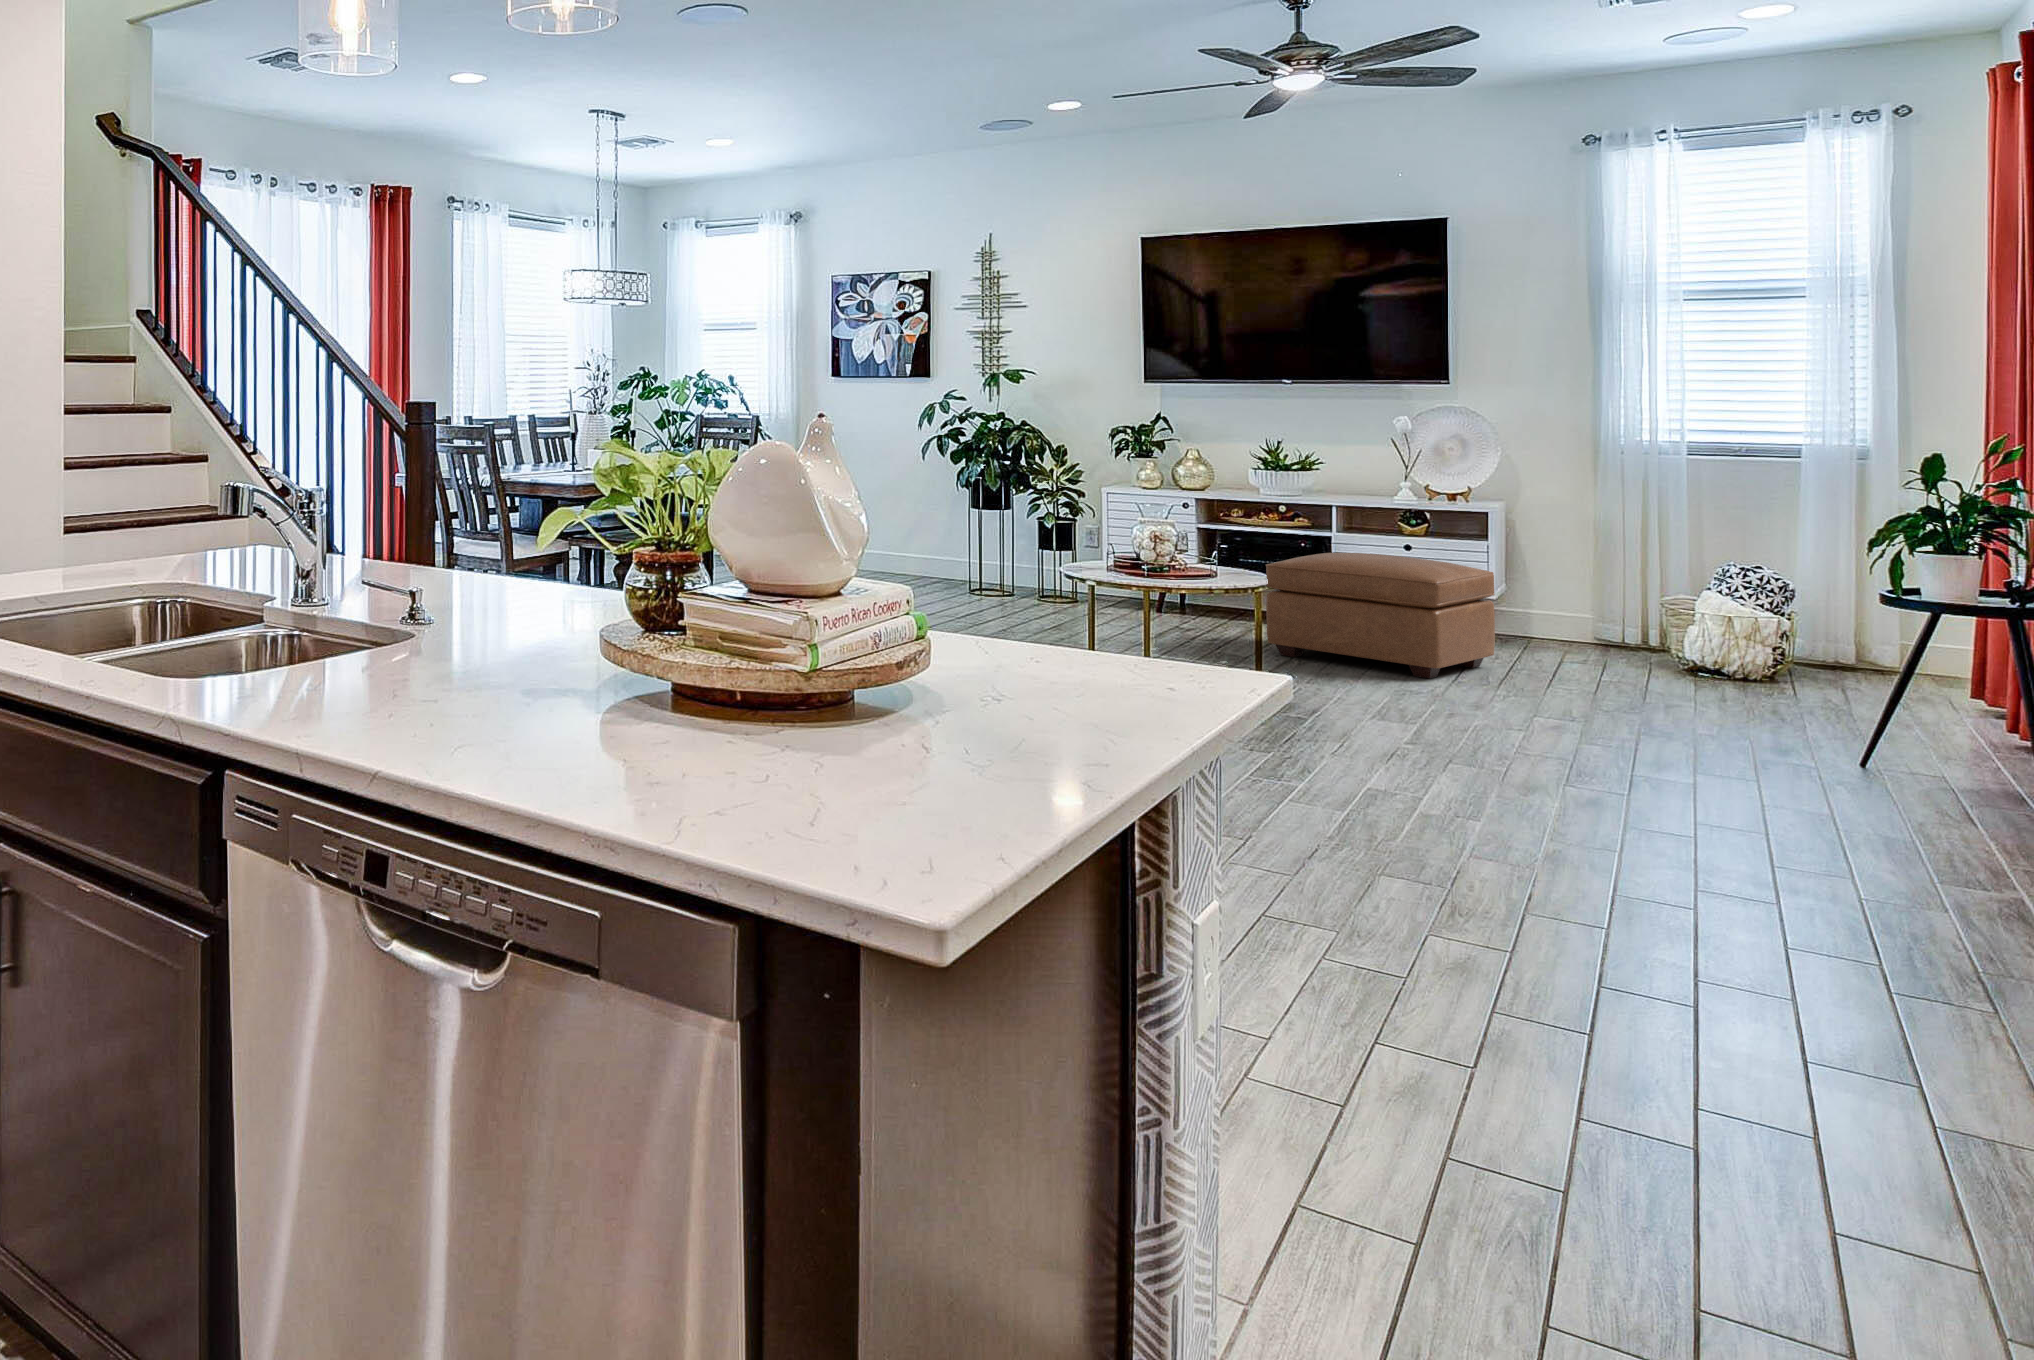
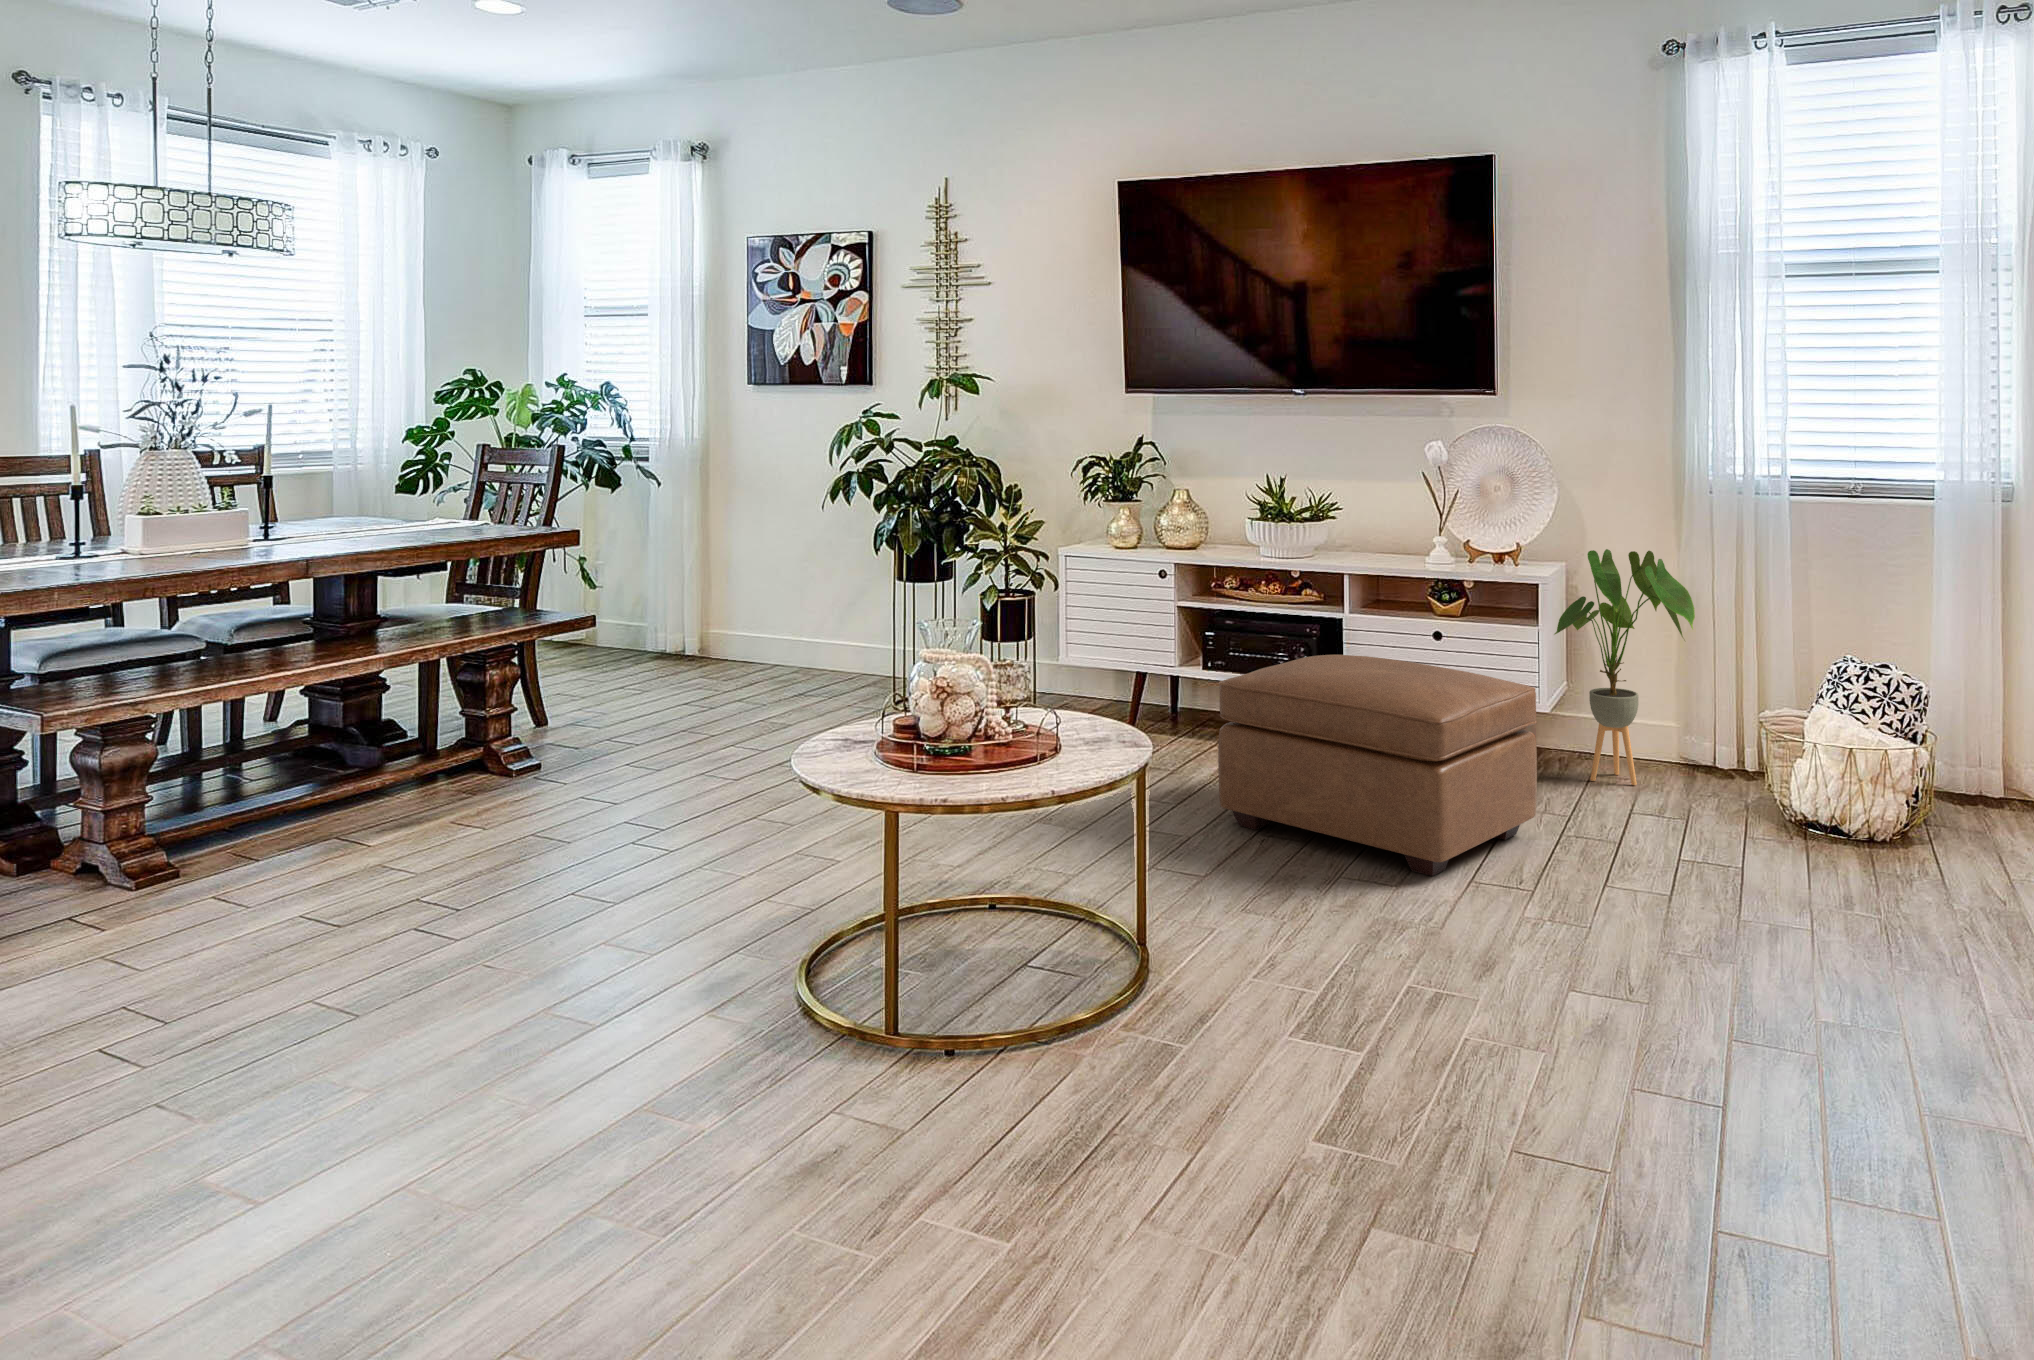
house plant: none [1497,490,1609,651] -> present [1555,549,1695,785]

